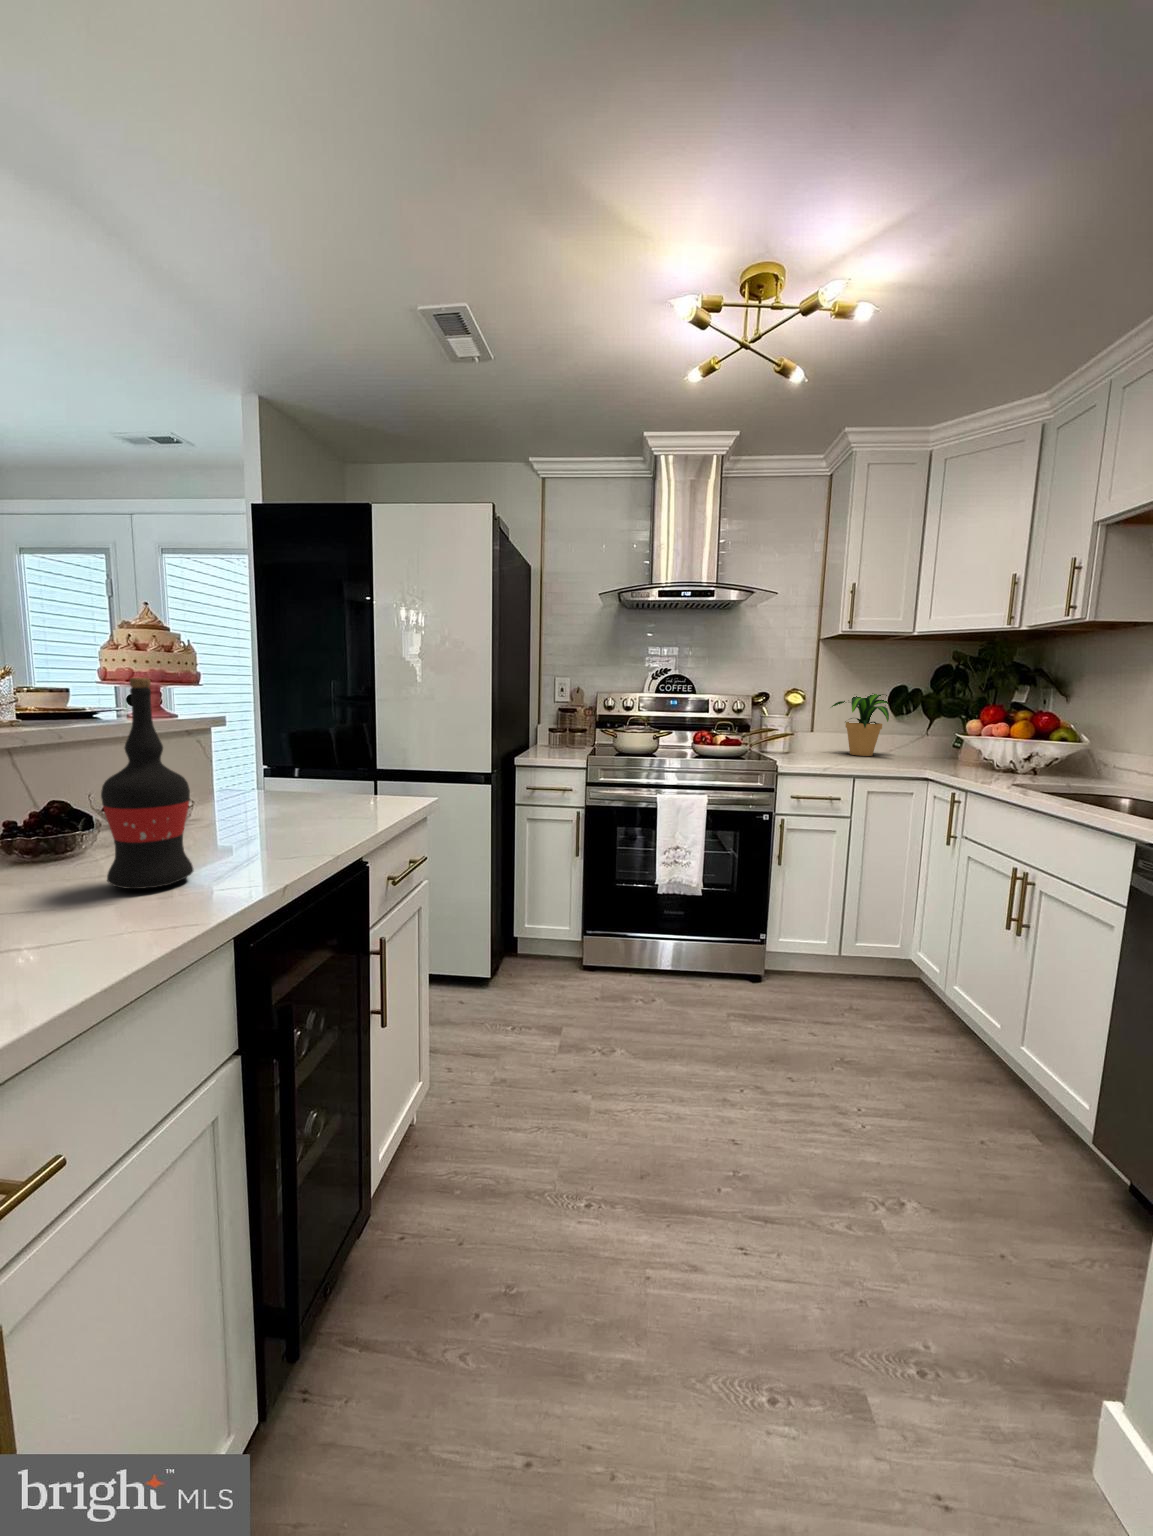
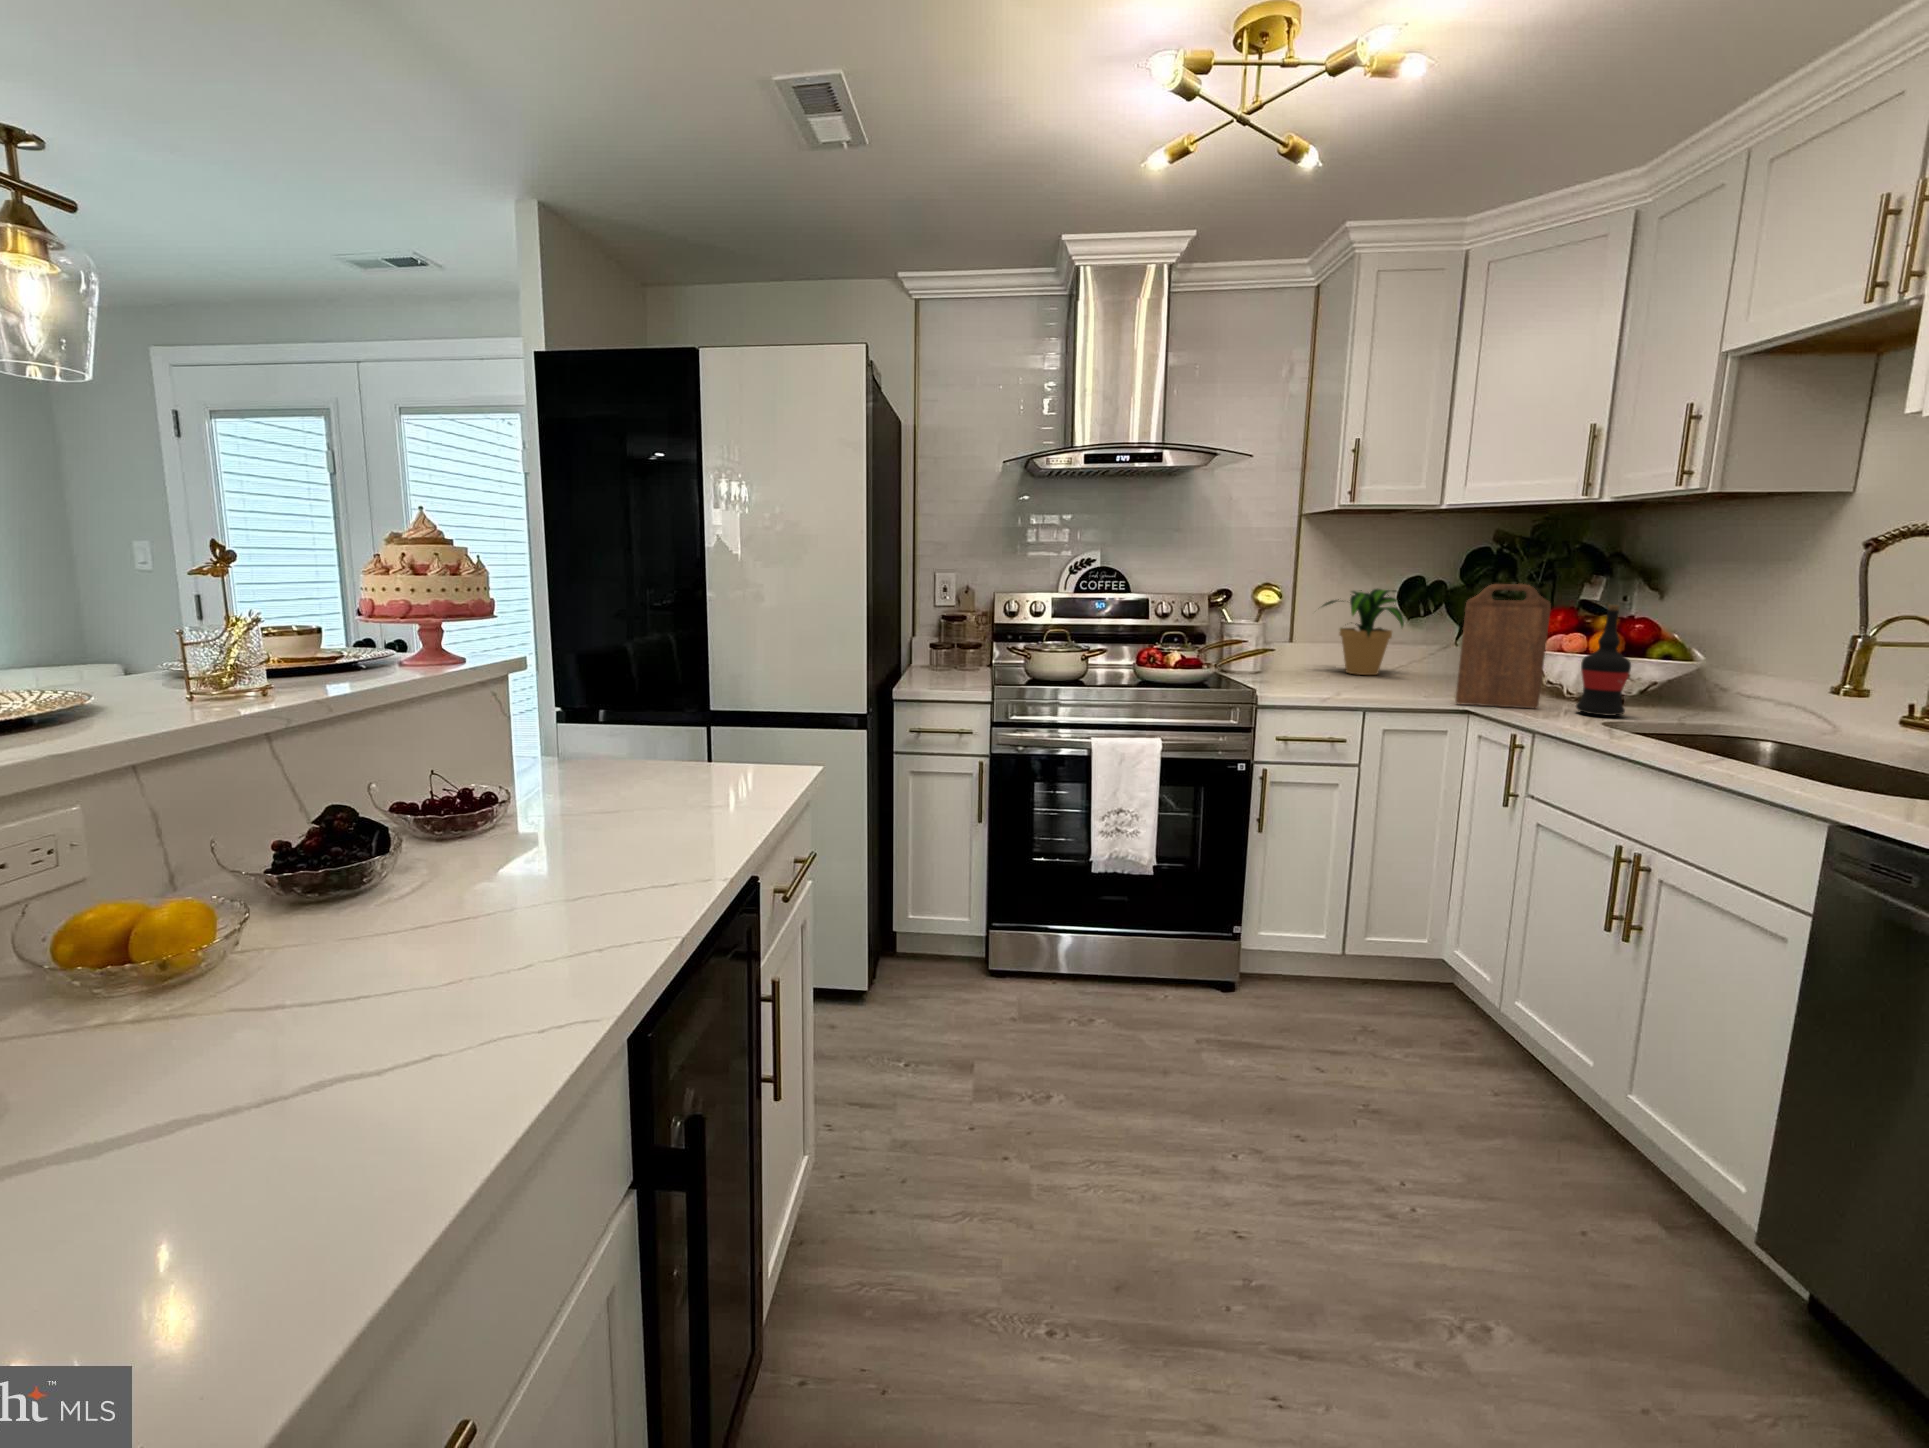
wine bottle: present [101,678,193,889] -> present [1576,605,1631,716]
cutting board: none [917,686,983,776] -> present [1456,584,1551,708]

